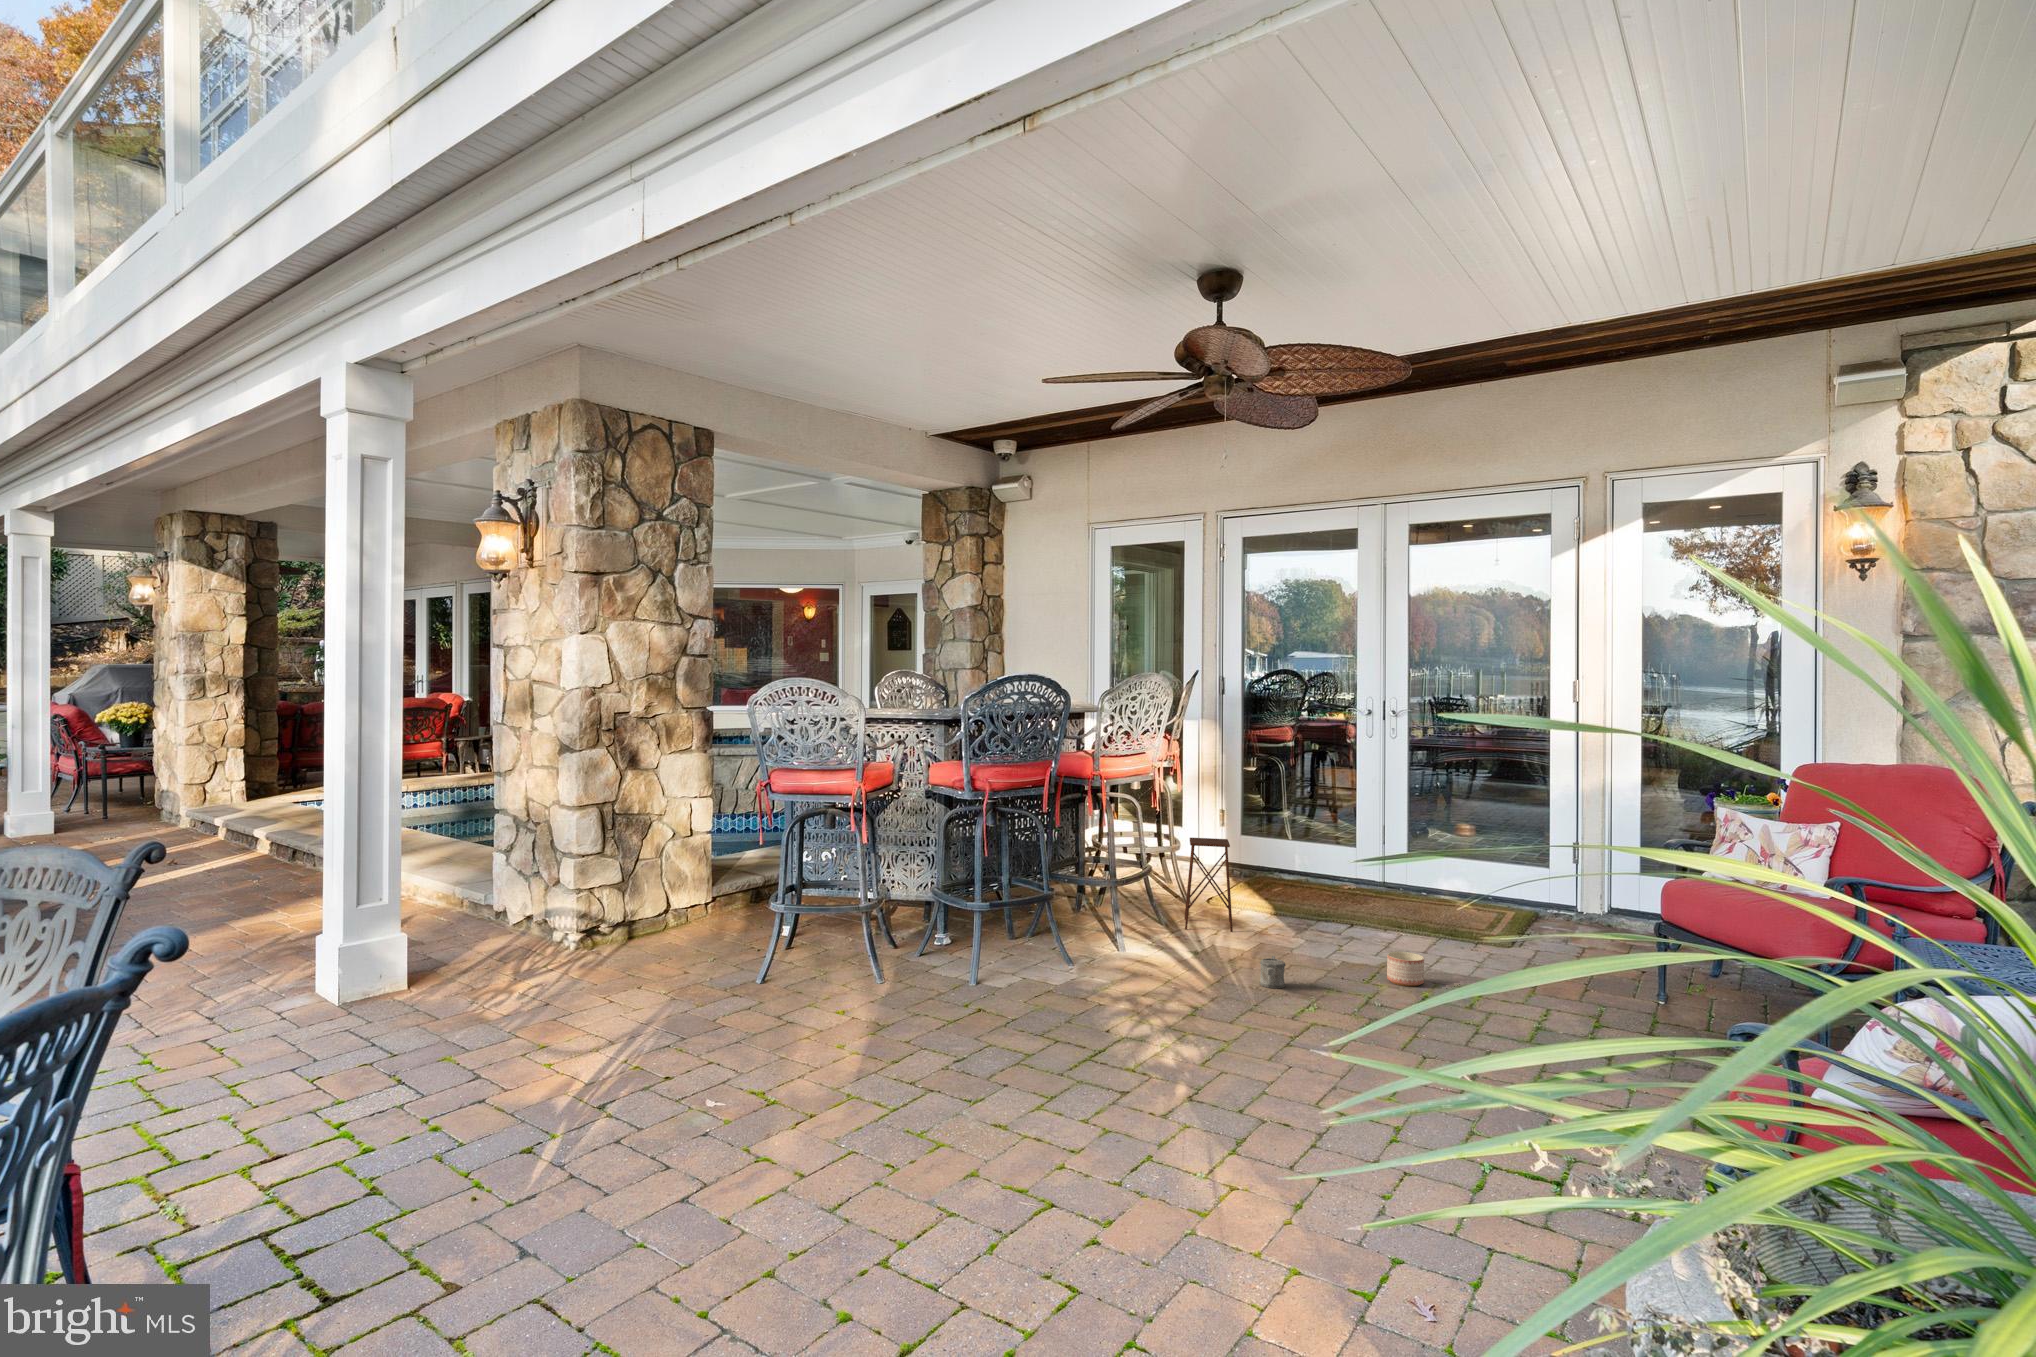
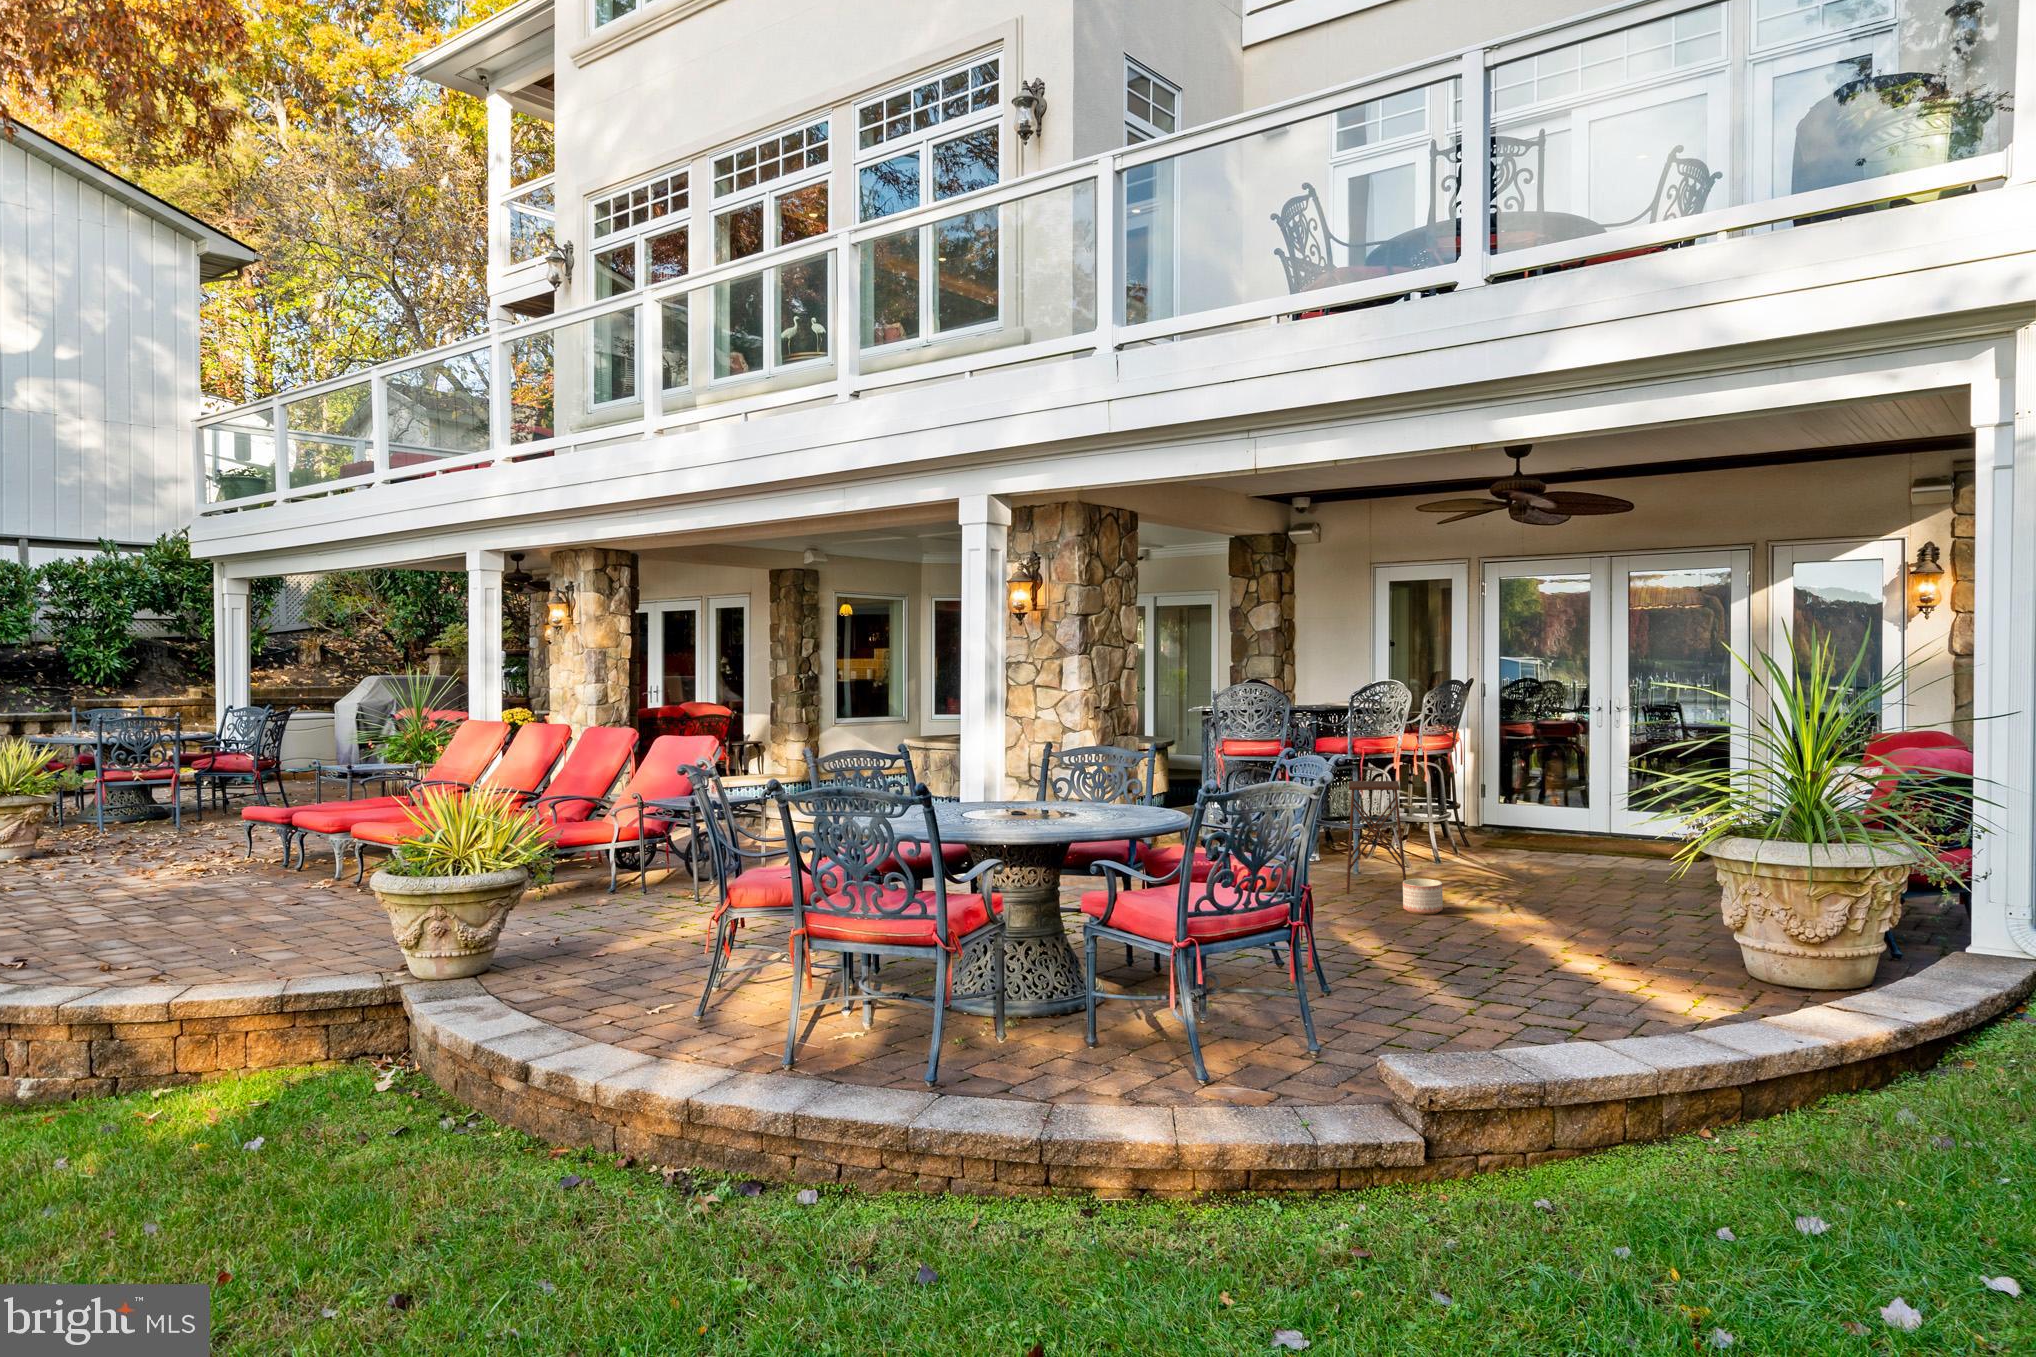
planter: present [1387,952,1424,986] -> present [1403,879,1443,914]
watering can: present [1260,956,1285,988] -> none [1437,917,1470,956]

